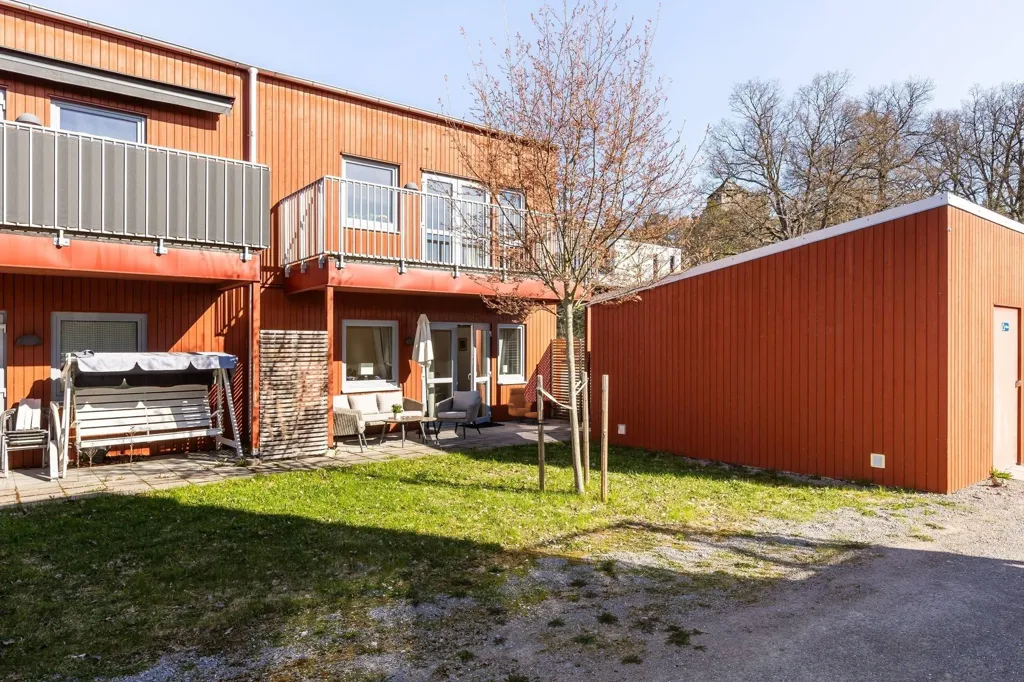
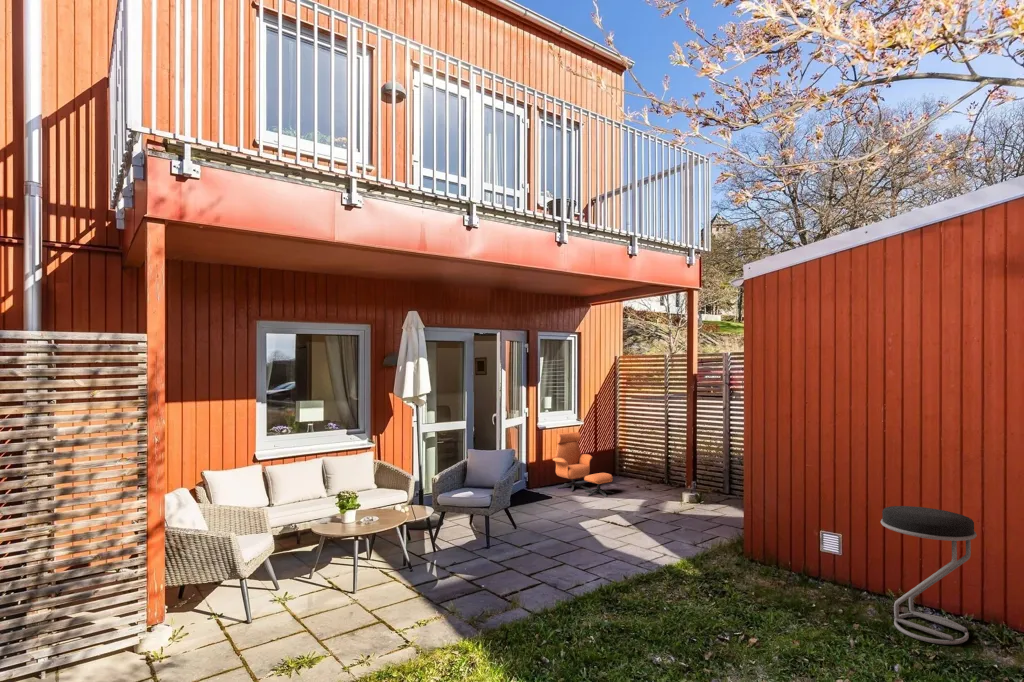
stool: none [626,406,659,456] -> present [881,506,977,644]

